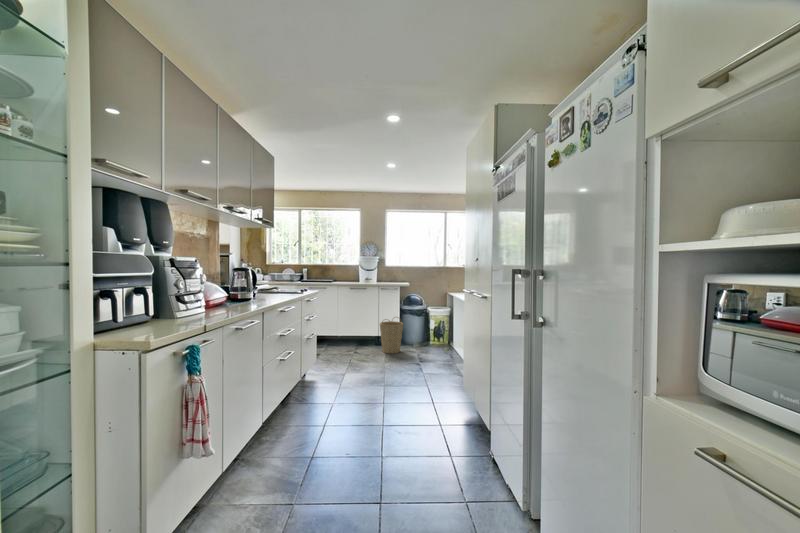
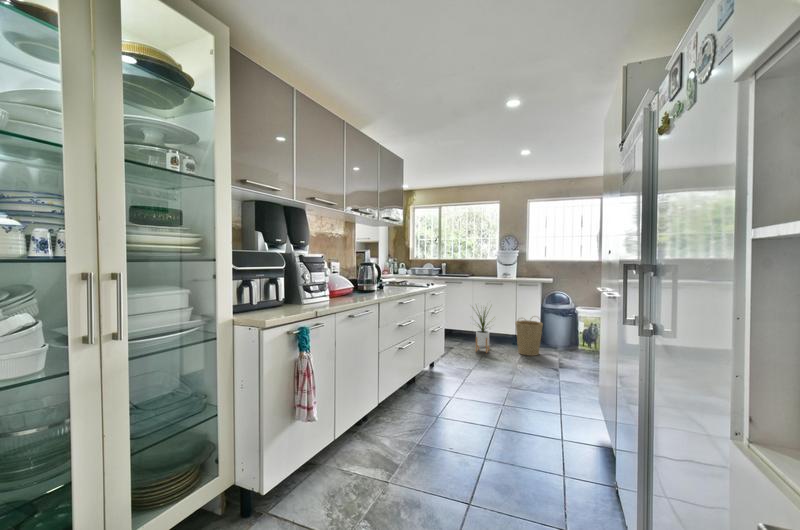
house plant: none [338,304,364,356] -> present [476,310,489,353]

